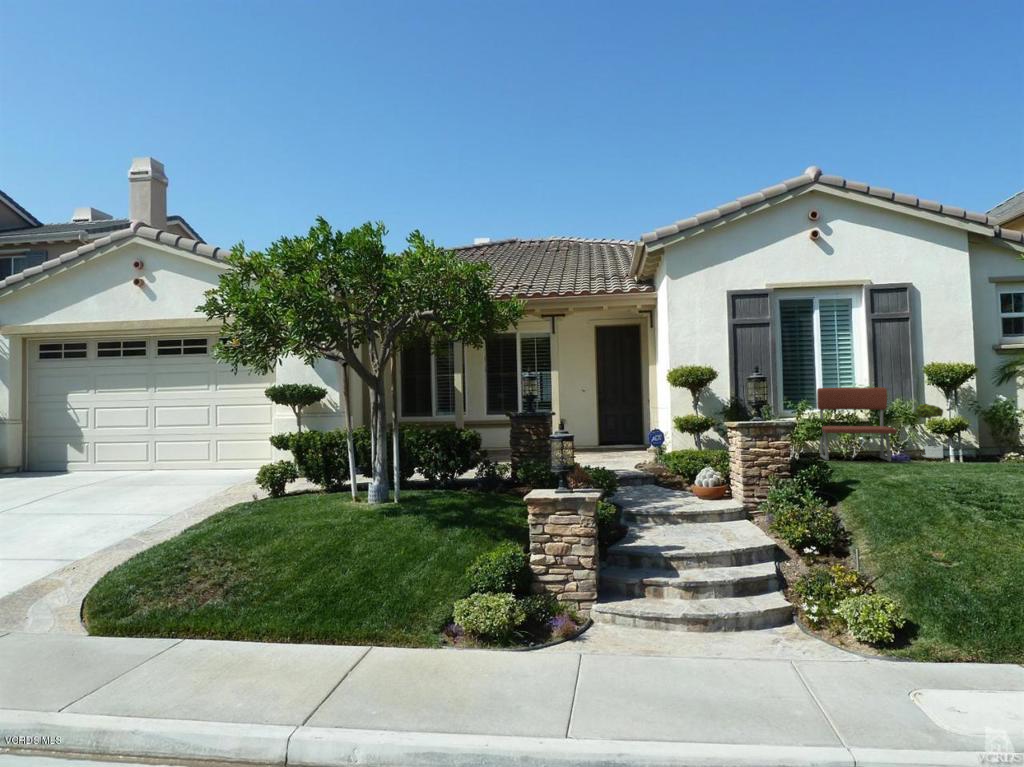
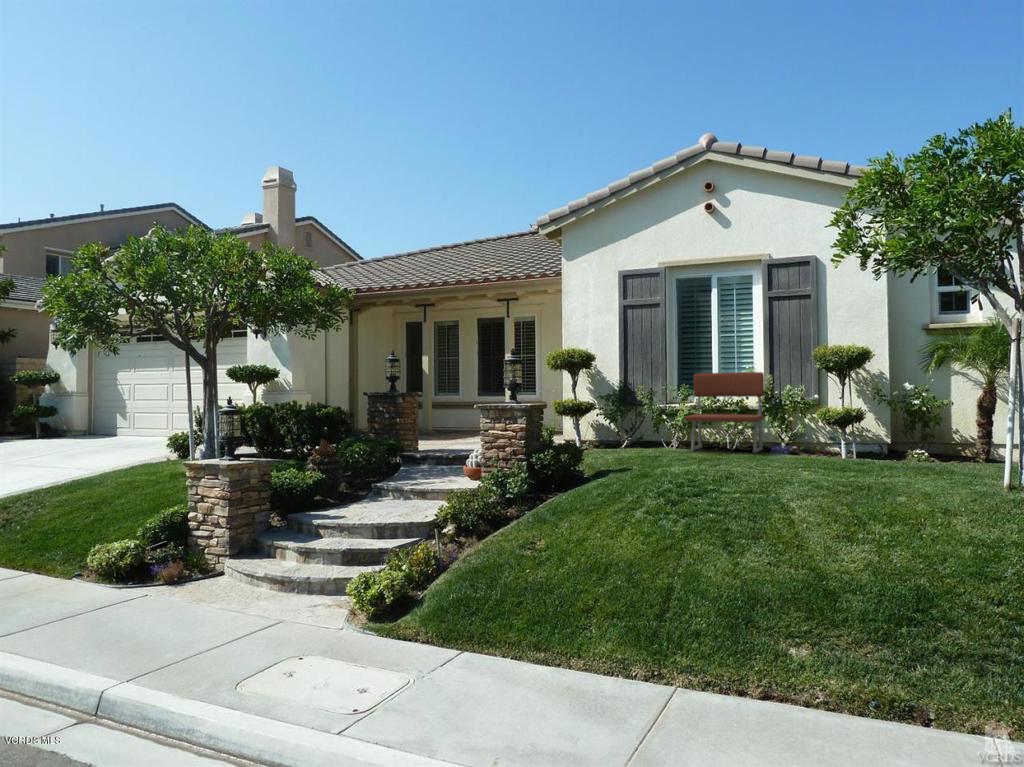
potted tree: present [916,404,943,458] -> none [808,389,837,451]

